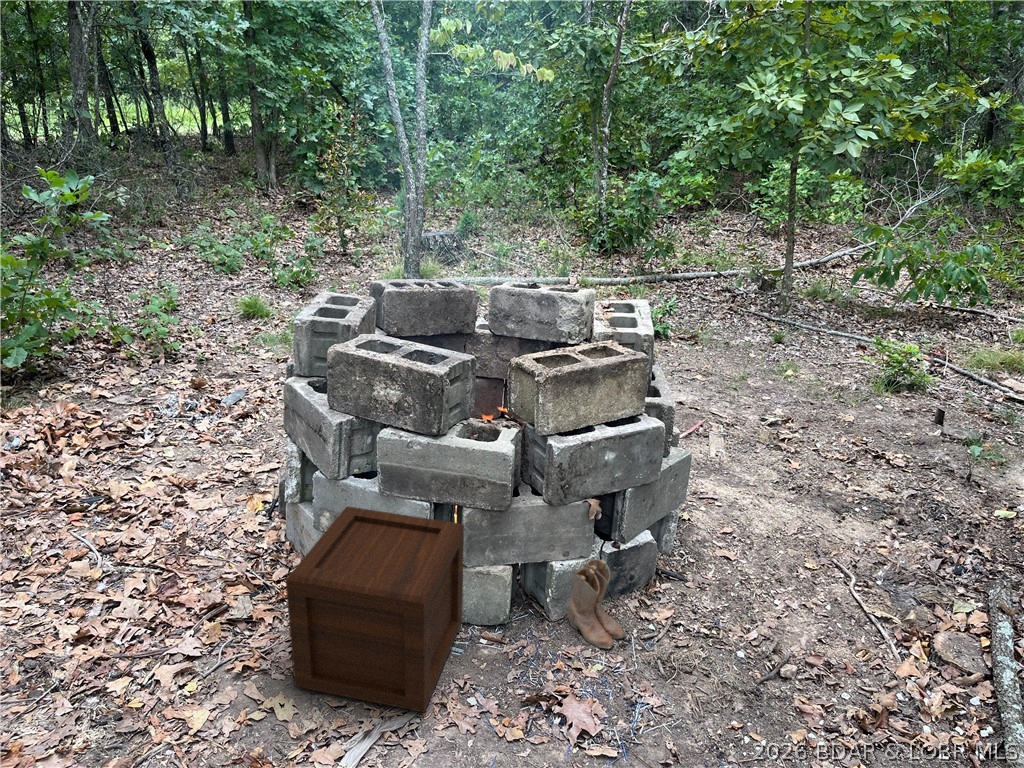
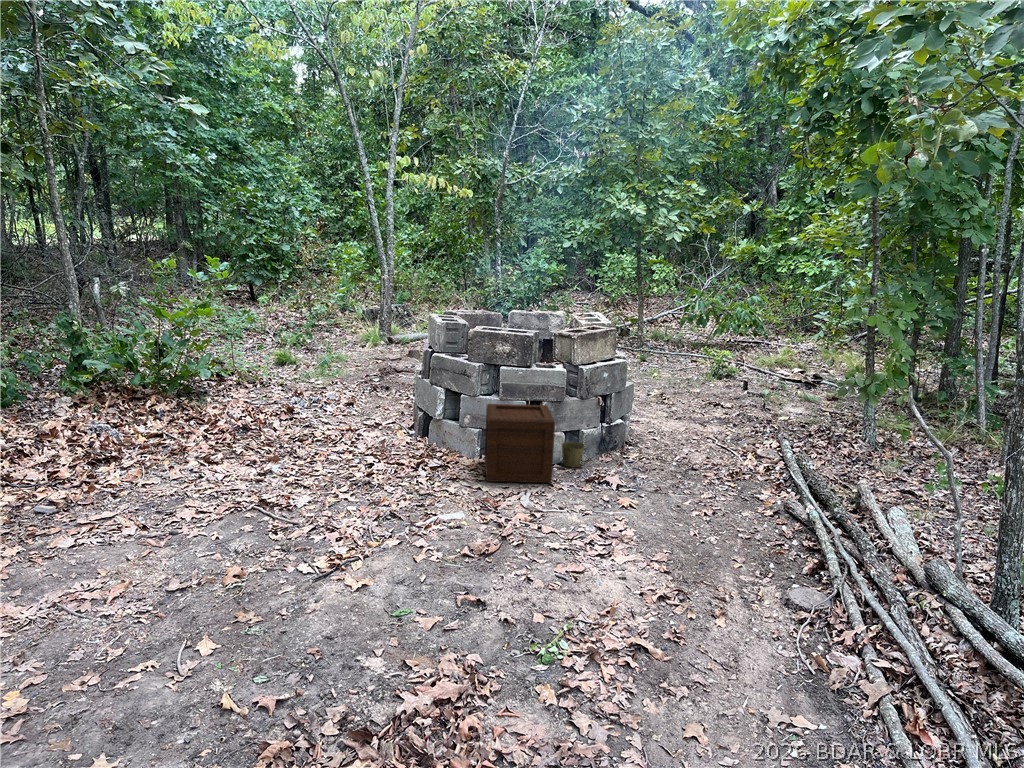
boots: present [568,559,625,648] -> none [593,426,623,465]
bucket: none [491,577,539,647] -> present [562,442,585,467]

